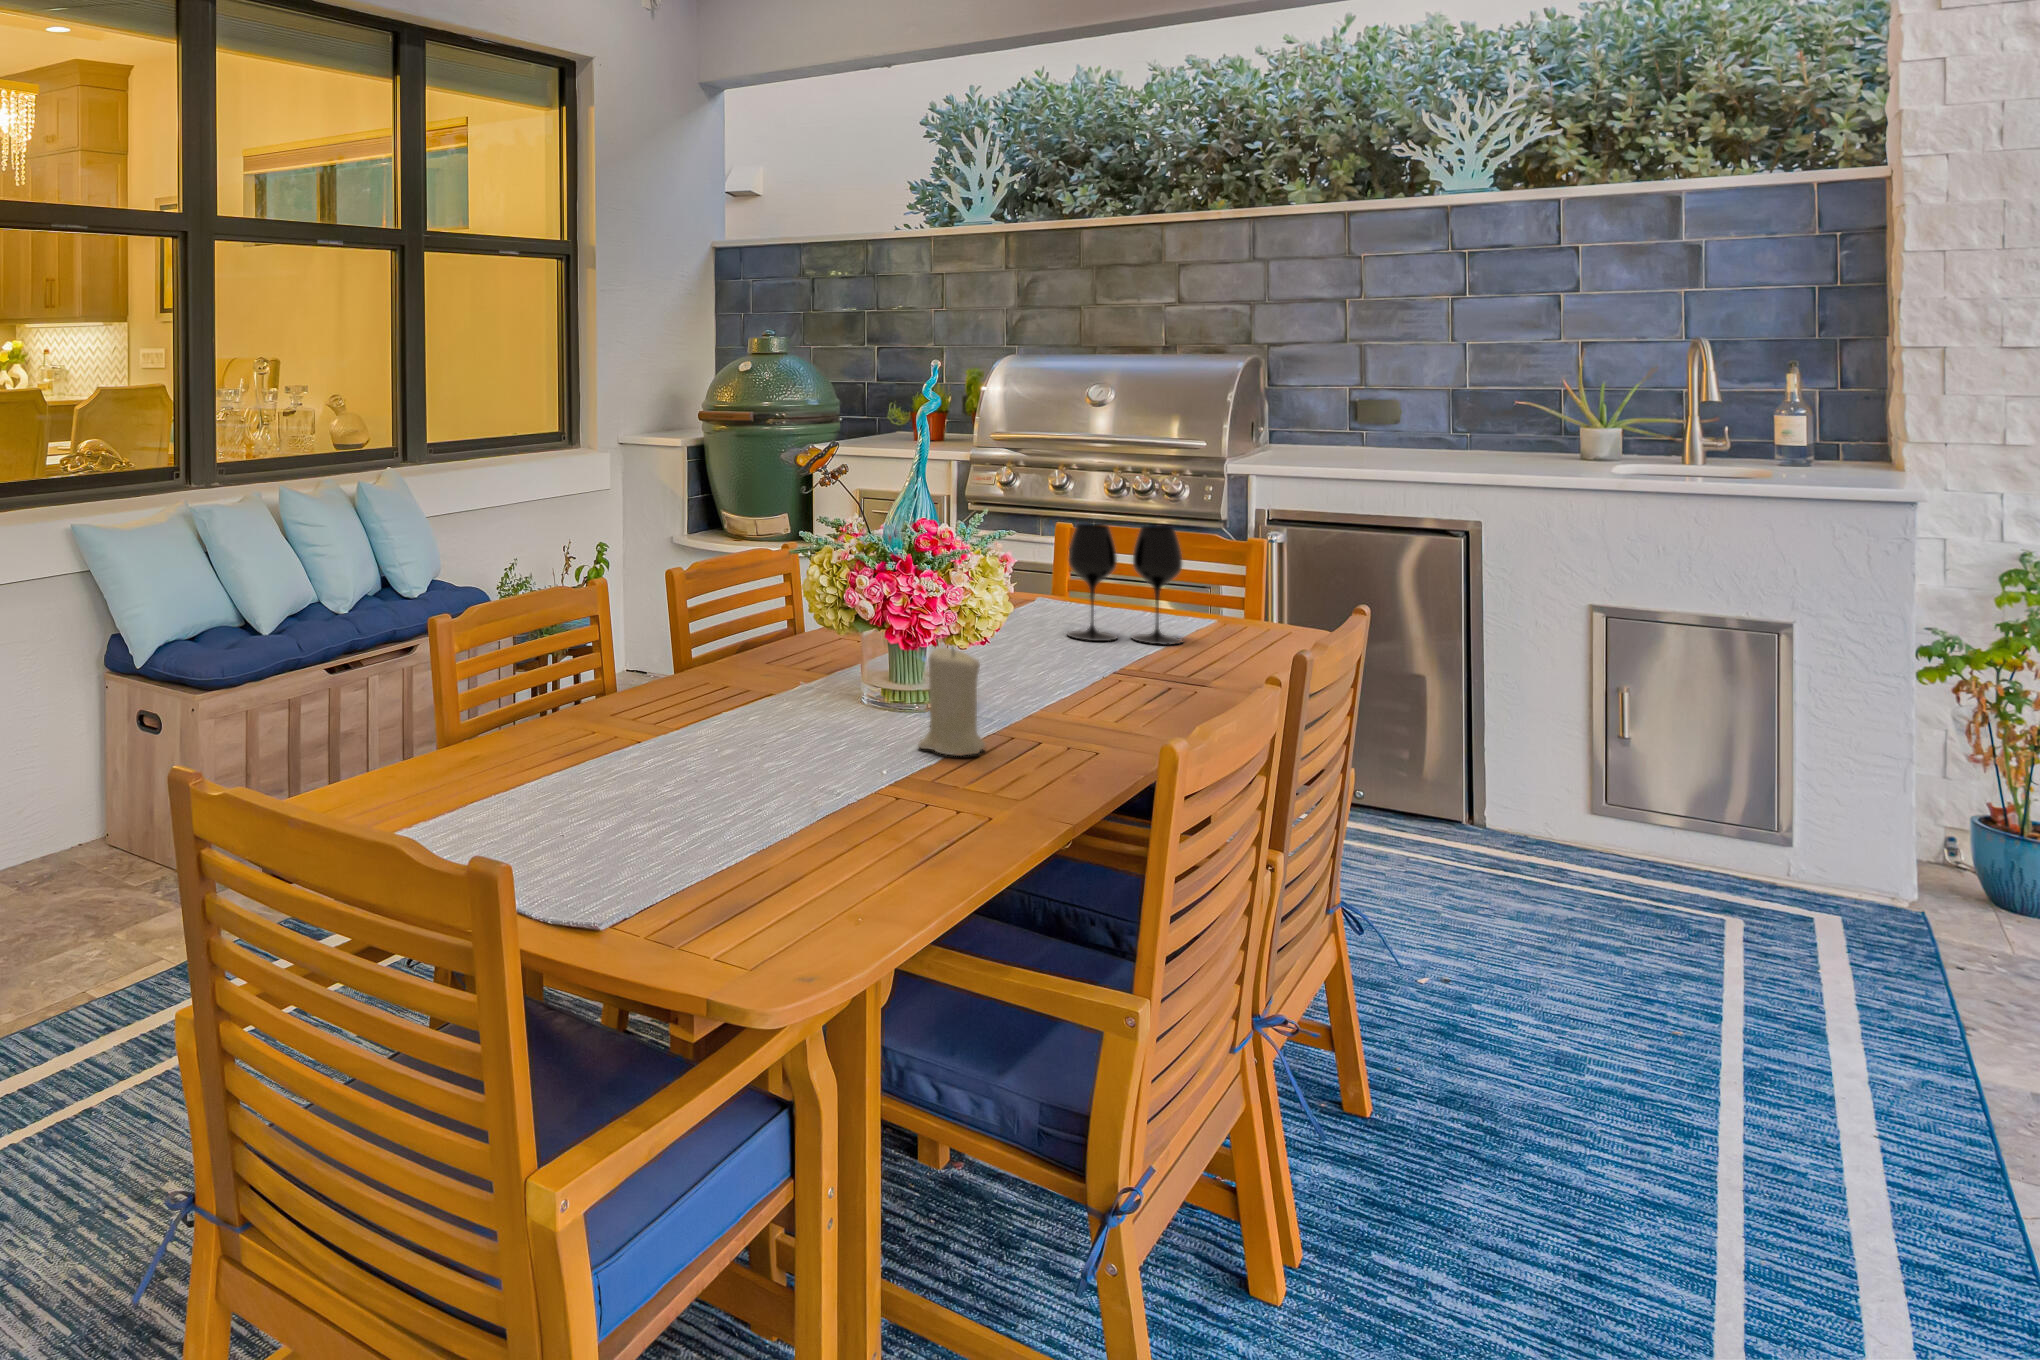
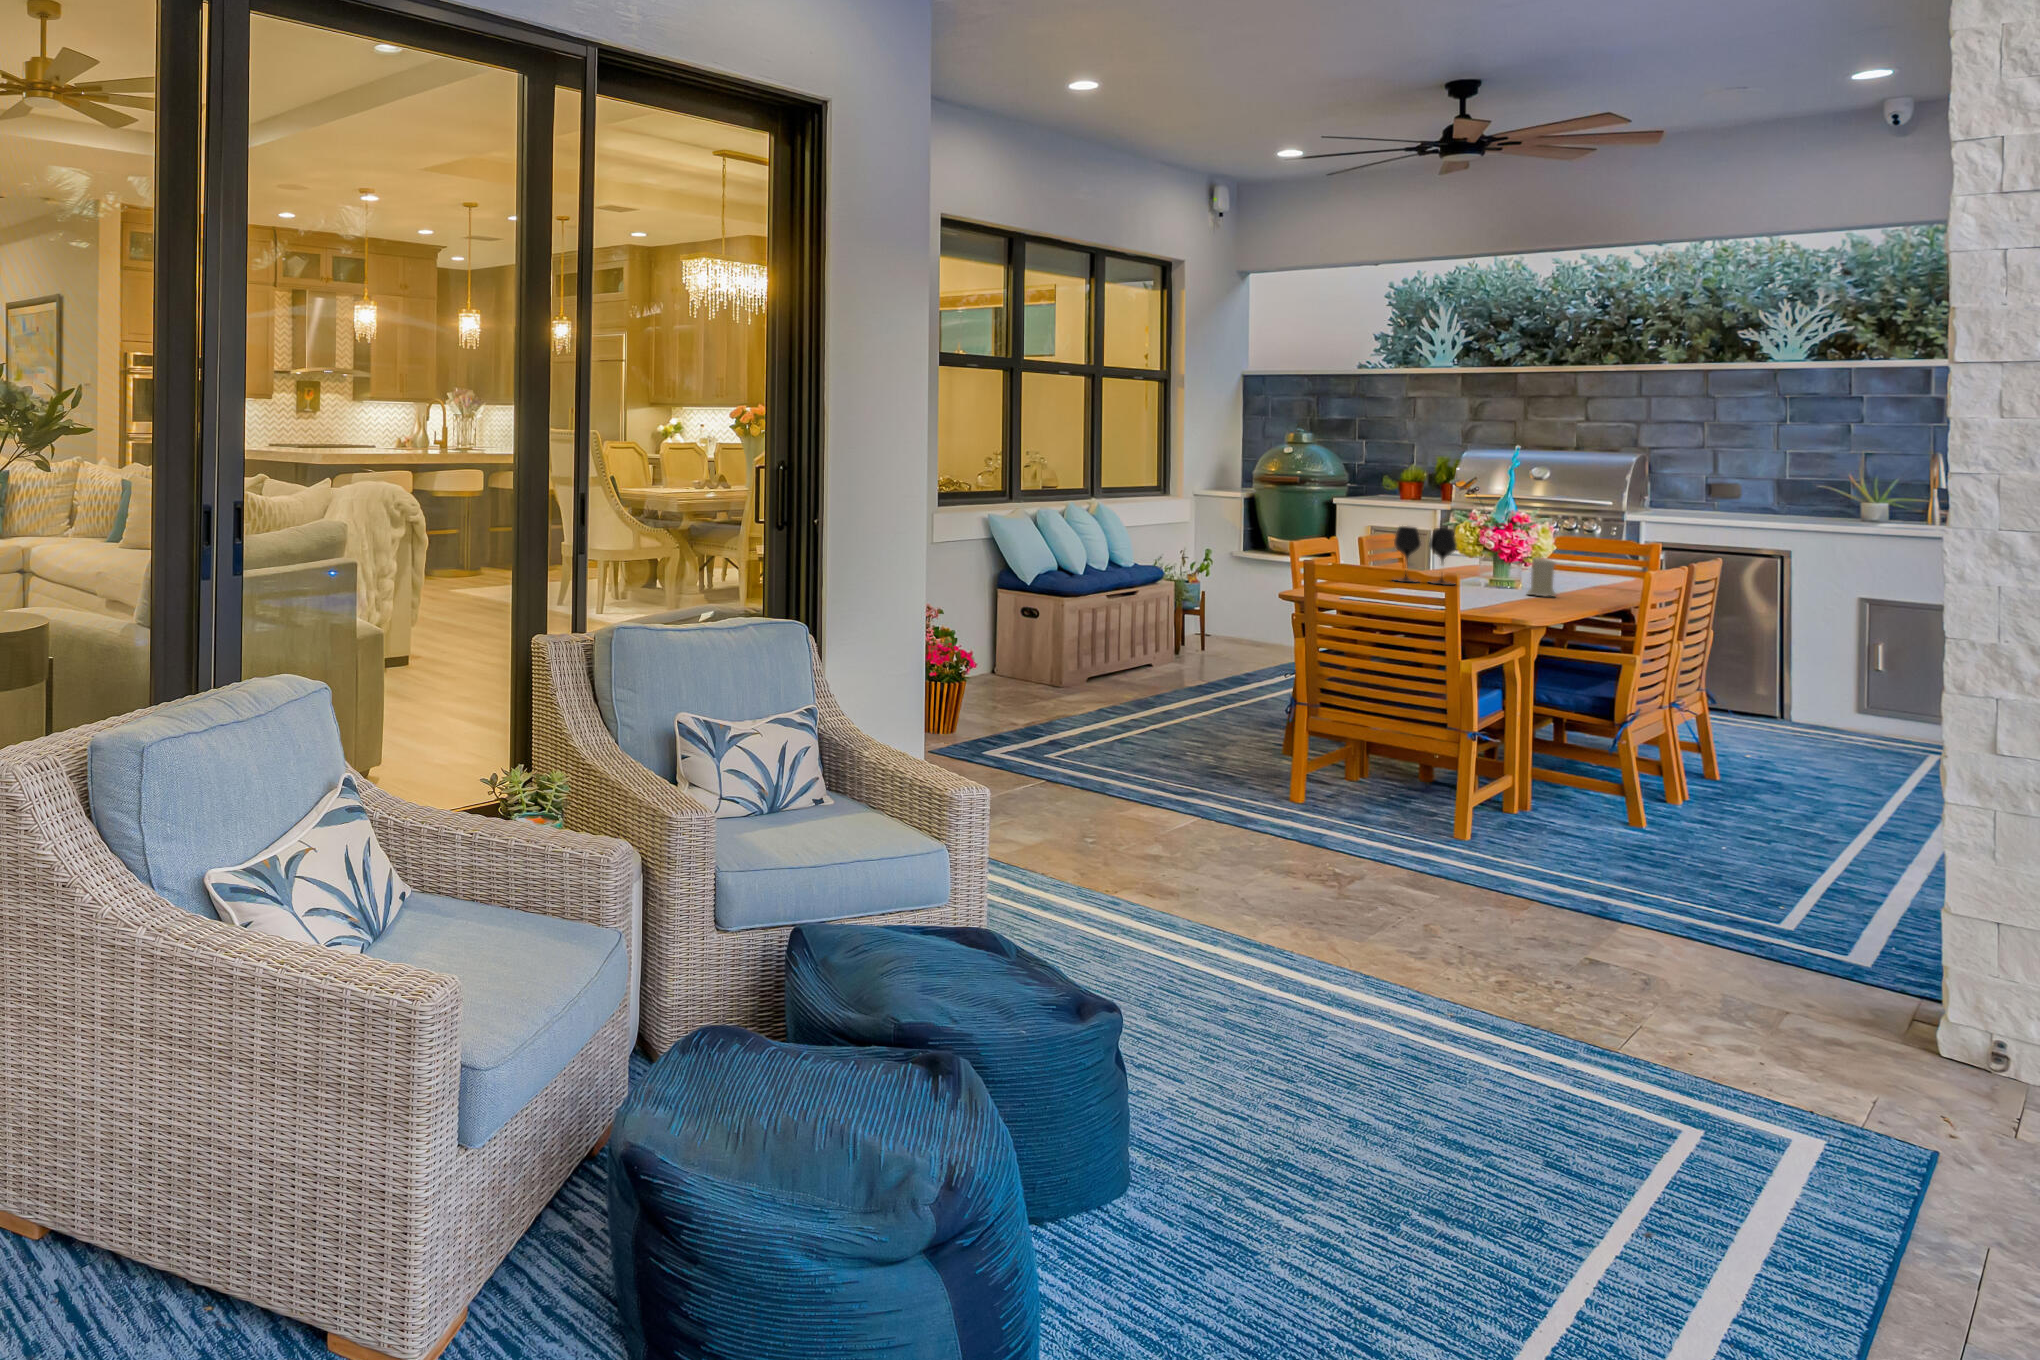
wine glass: present [1068,524,1182,645] -> present [1394,526,1457,585]

